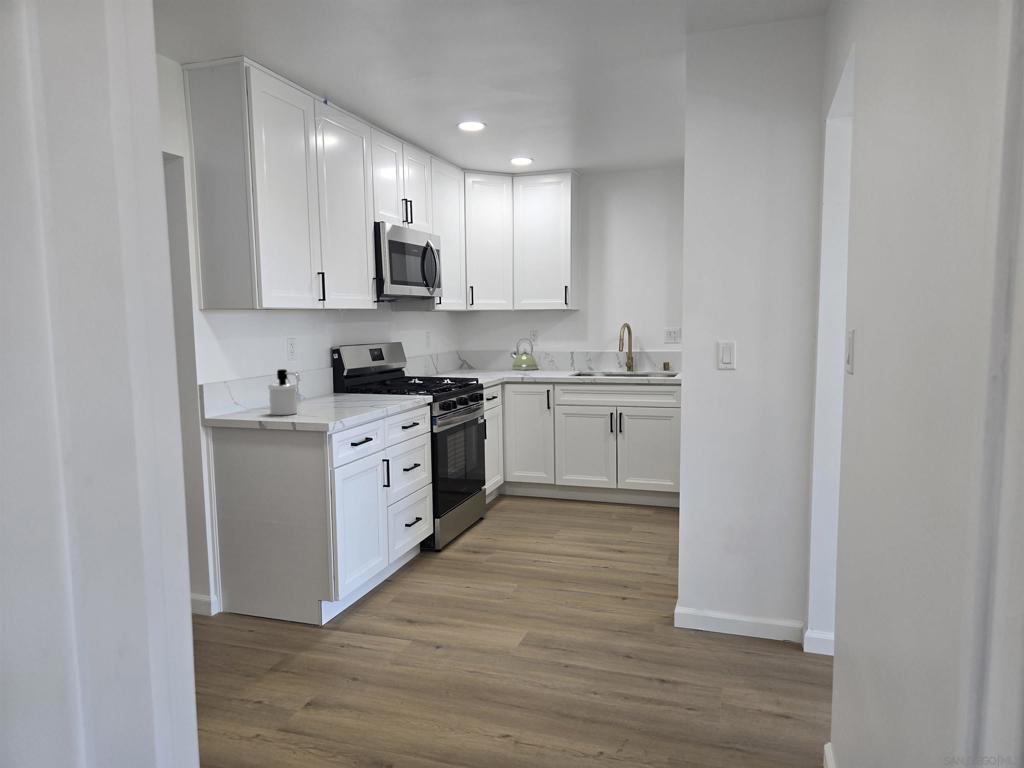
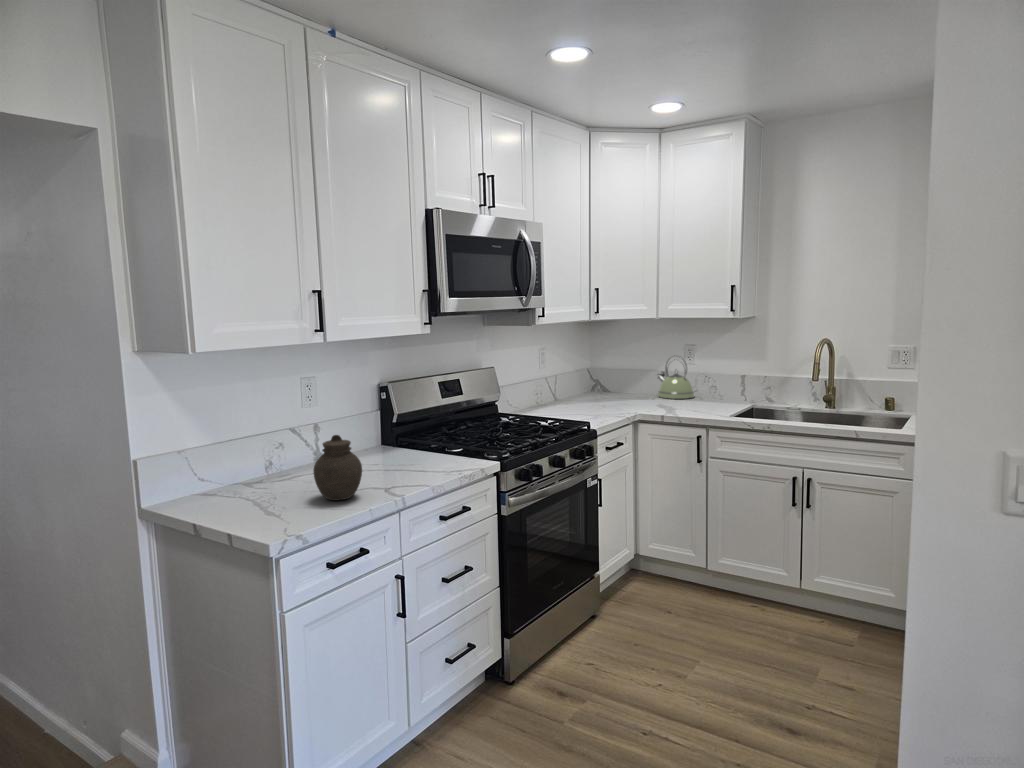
jar: none [327,367,359,410] -> present [313,435,362,500]
soap dispenser: present [268,369,300,415] -> none [220,440,265,511]

